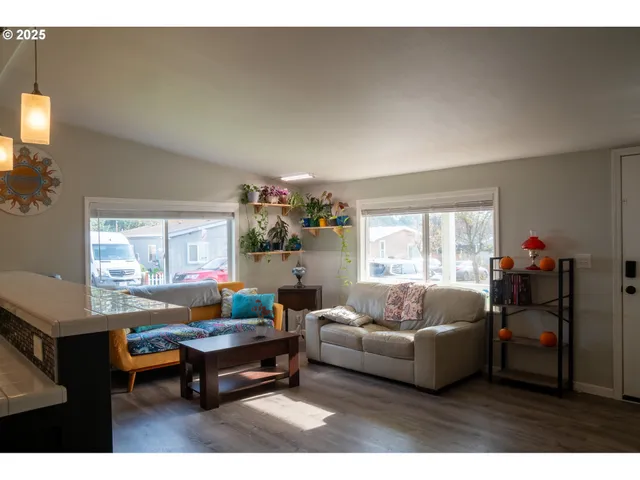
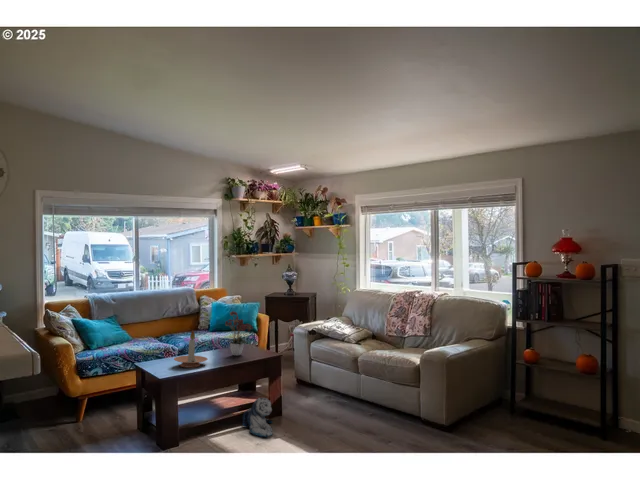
candle holder: none [212,314,239,345] -> present [174,330,207,368]
plush toy: none [268,369,294,400] -> present [242,398,272,437]

